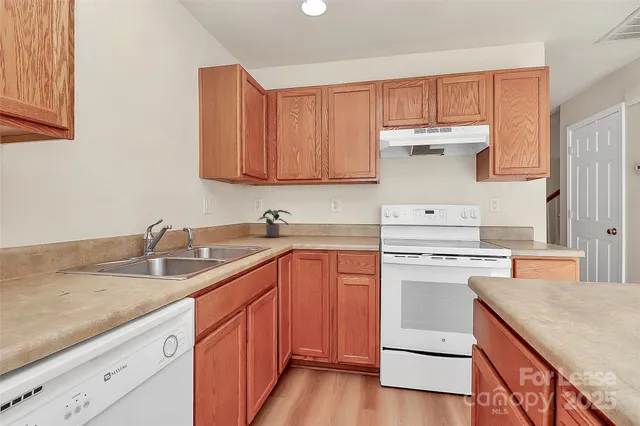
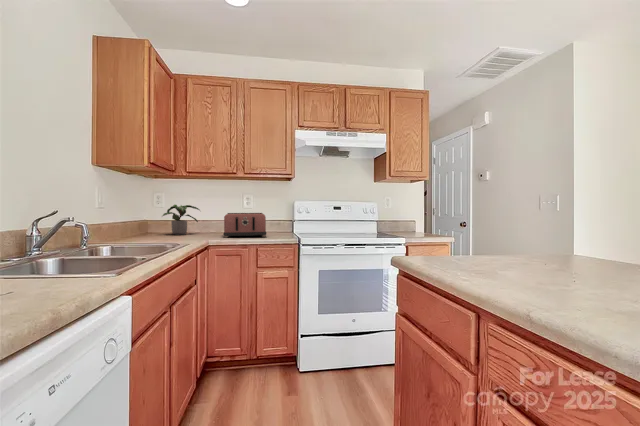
toaster: none [307,217,350,242] -> present [223,213,266,238]

